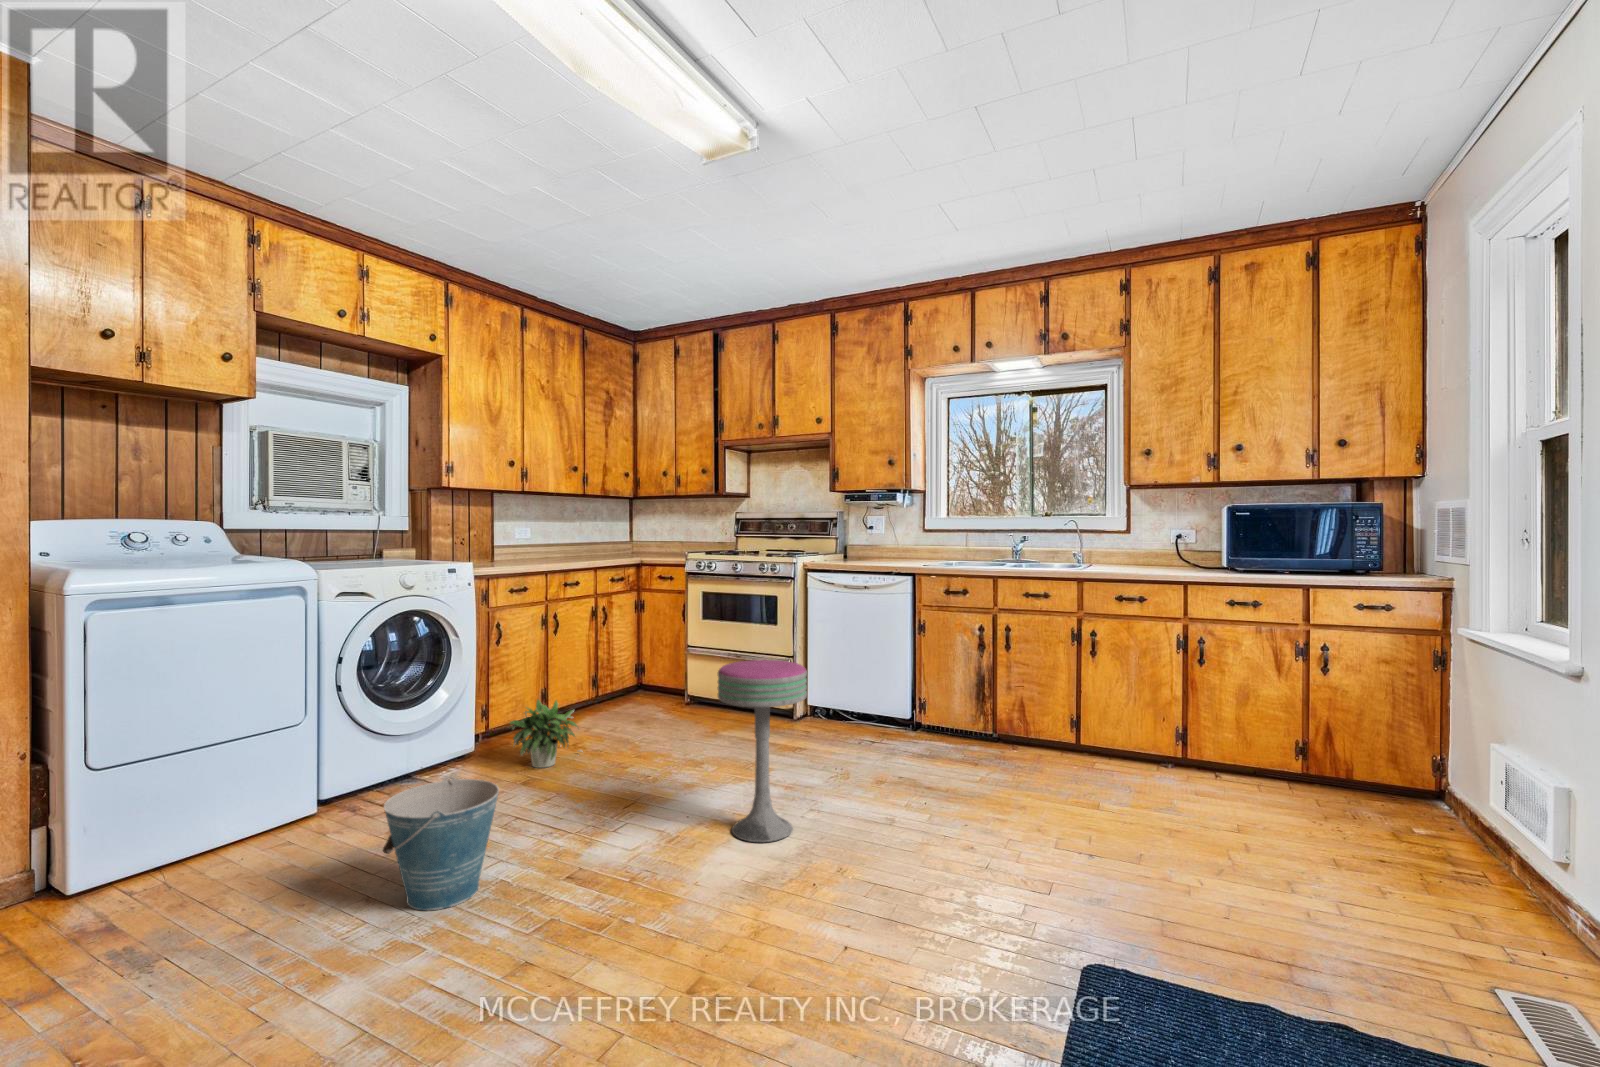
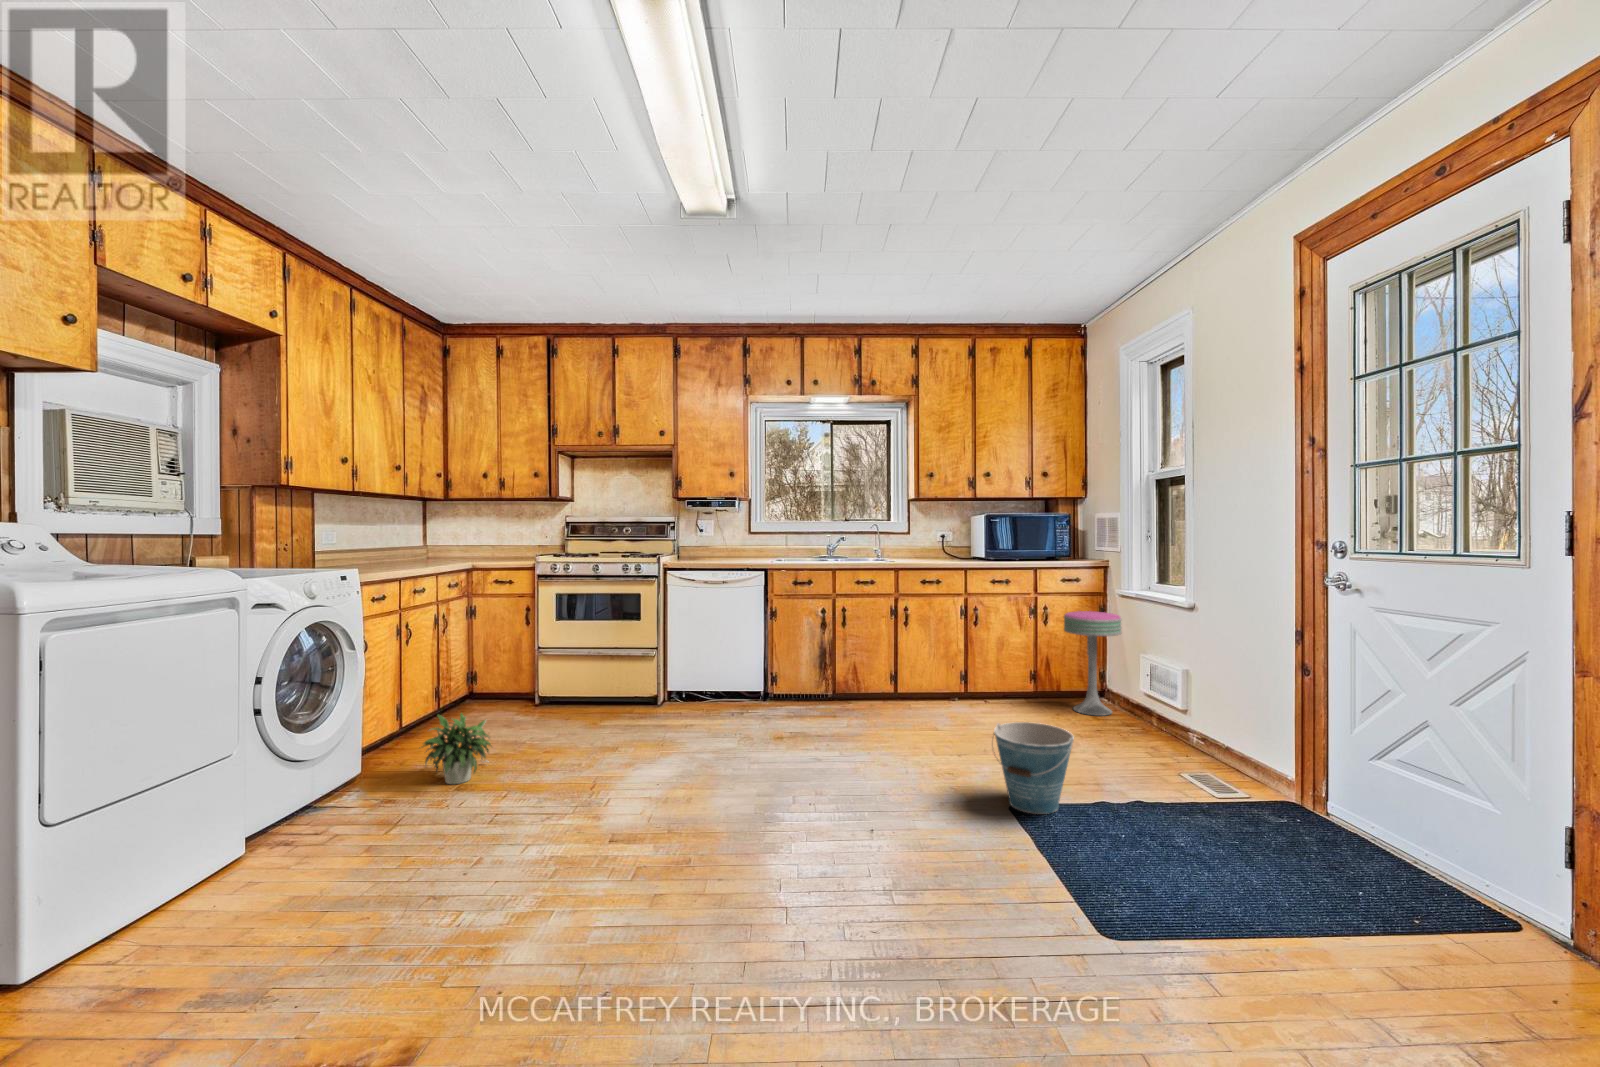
bar stool: present [718,660,807,842] -> present [1064,611,1122,716]
bucket: present [383,776,499,910] -> present [994,722,1074,814]

